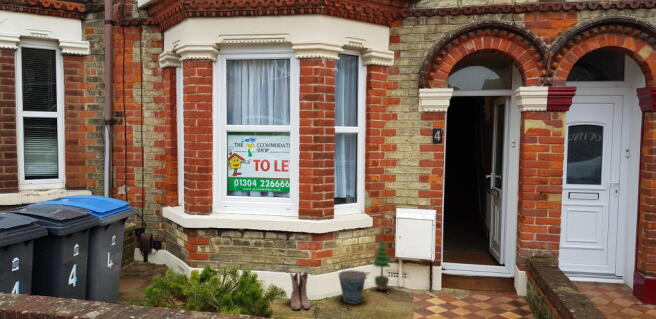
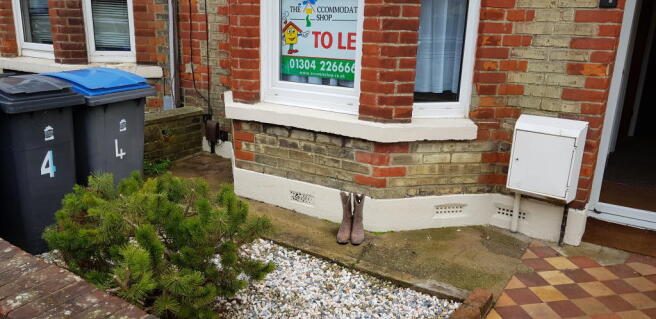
potted tree: present [374,241,390,290] -> none [470,159,499,232]
bucket: present [339,270,366,304] -> none [409,199,452,247]

